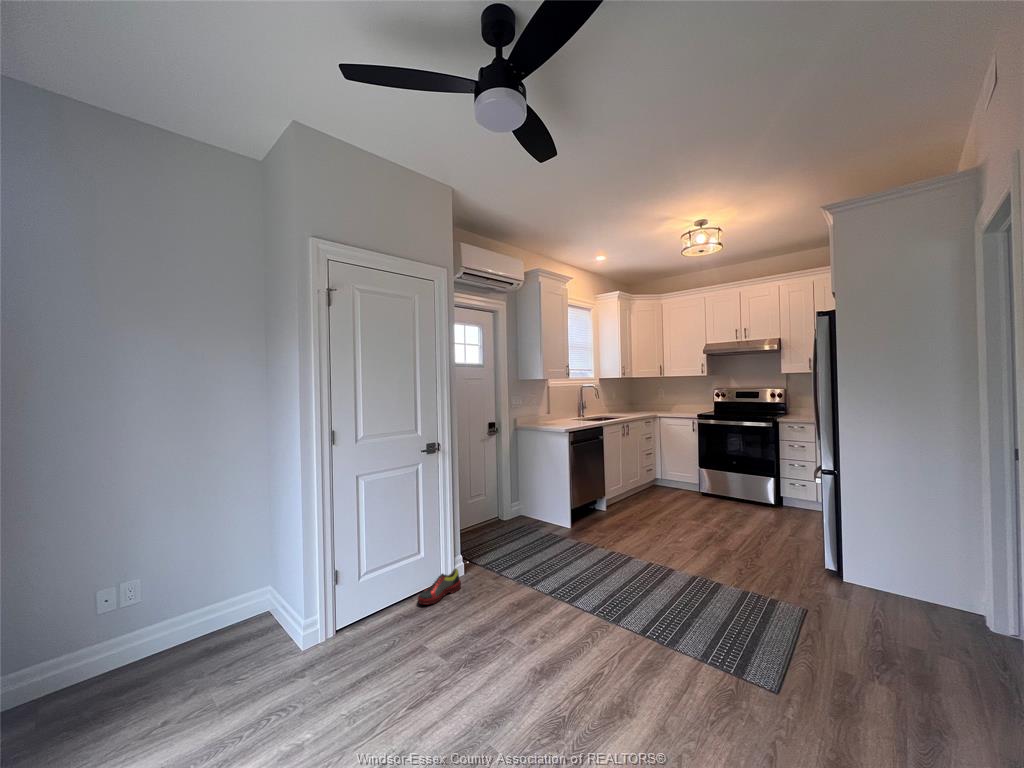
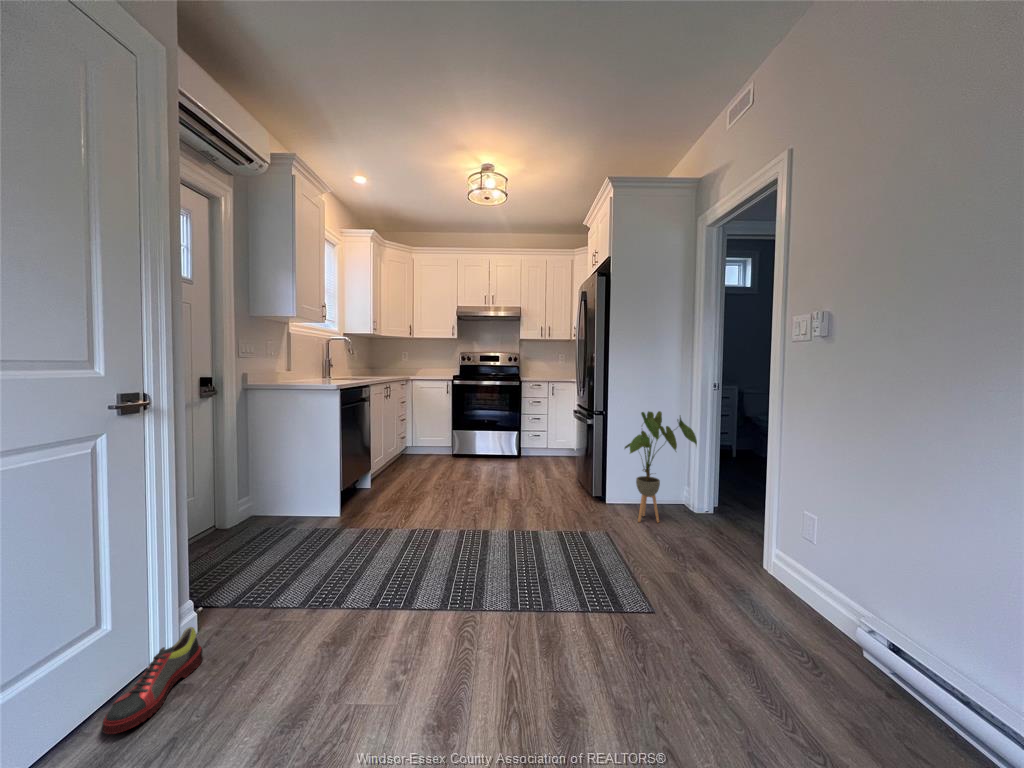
house plant: none [840,480,952,624] -> present [625,411,697,522]

